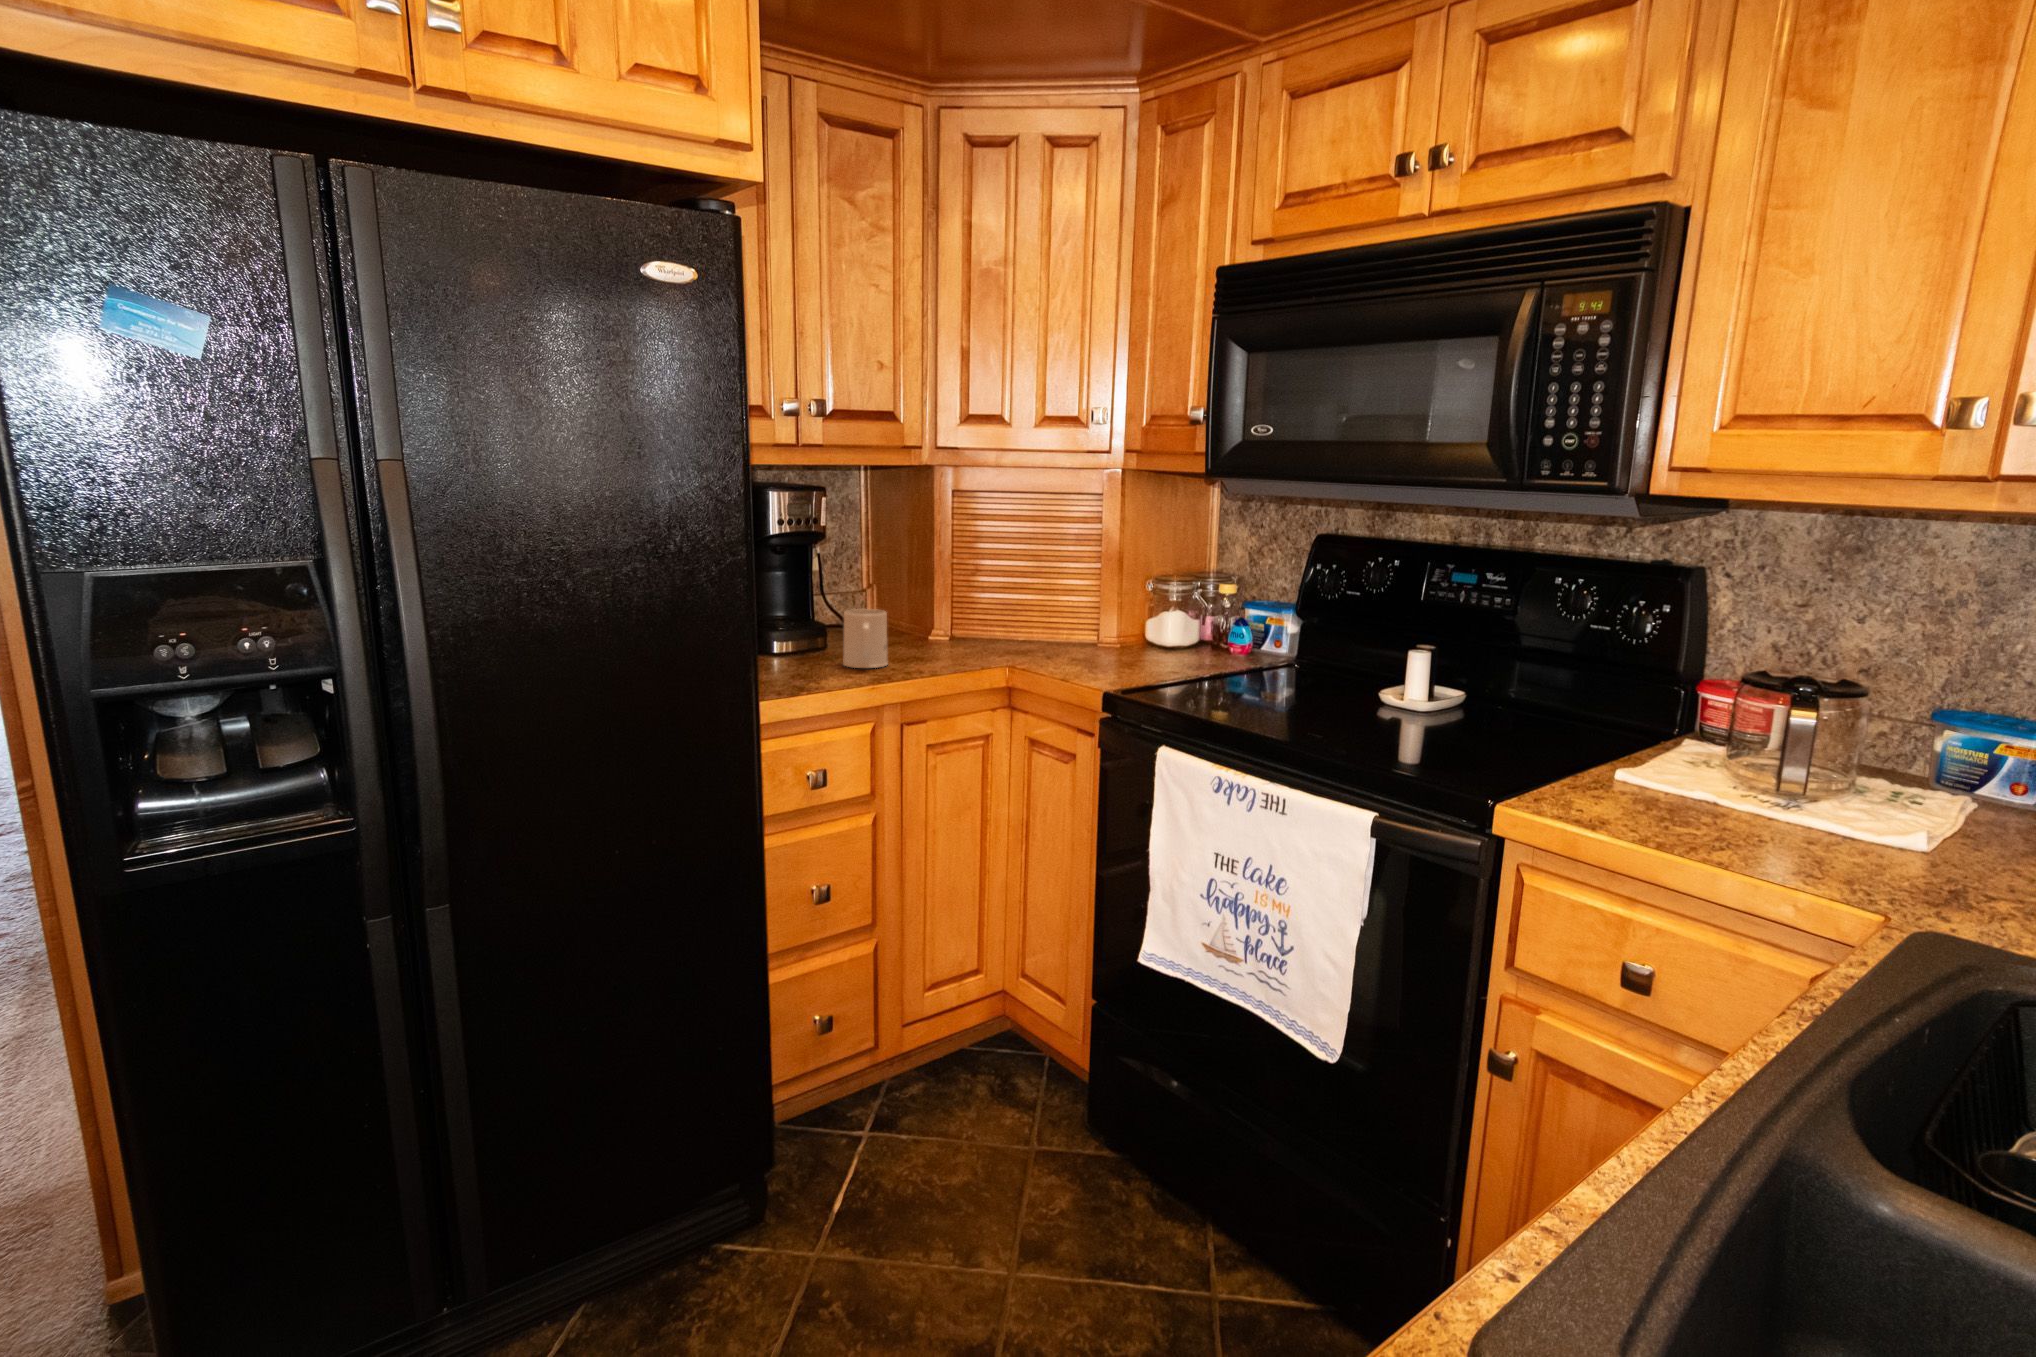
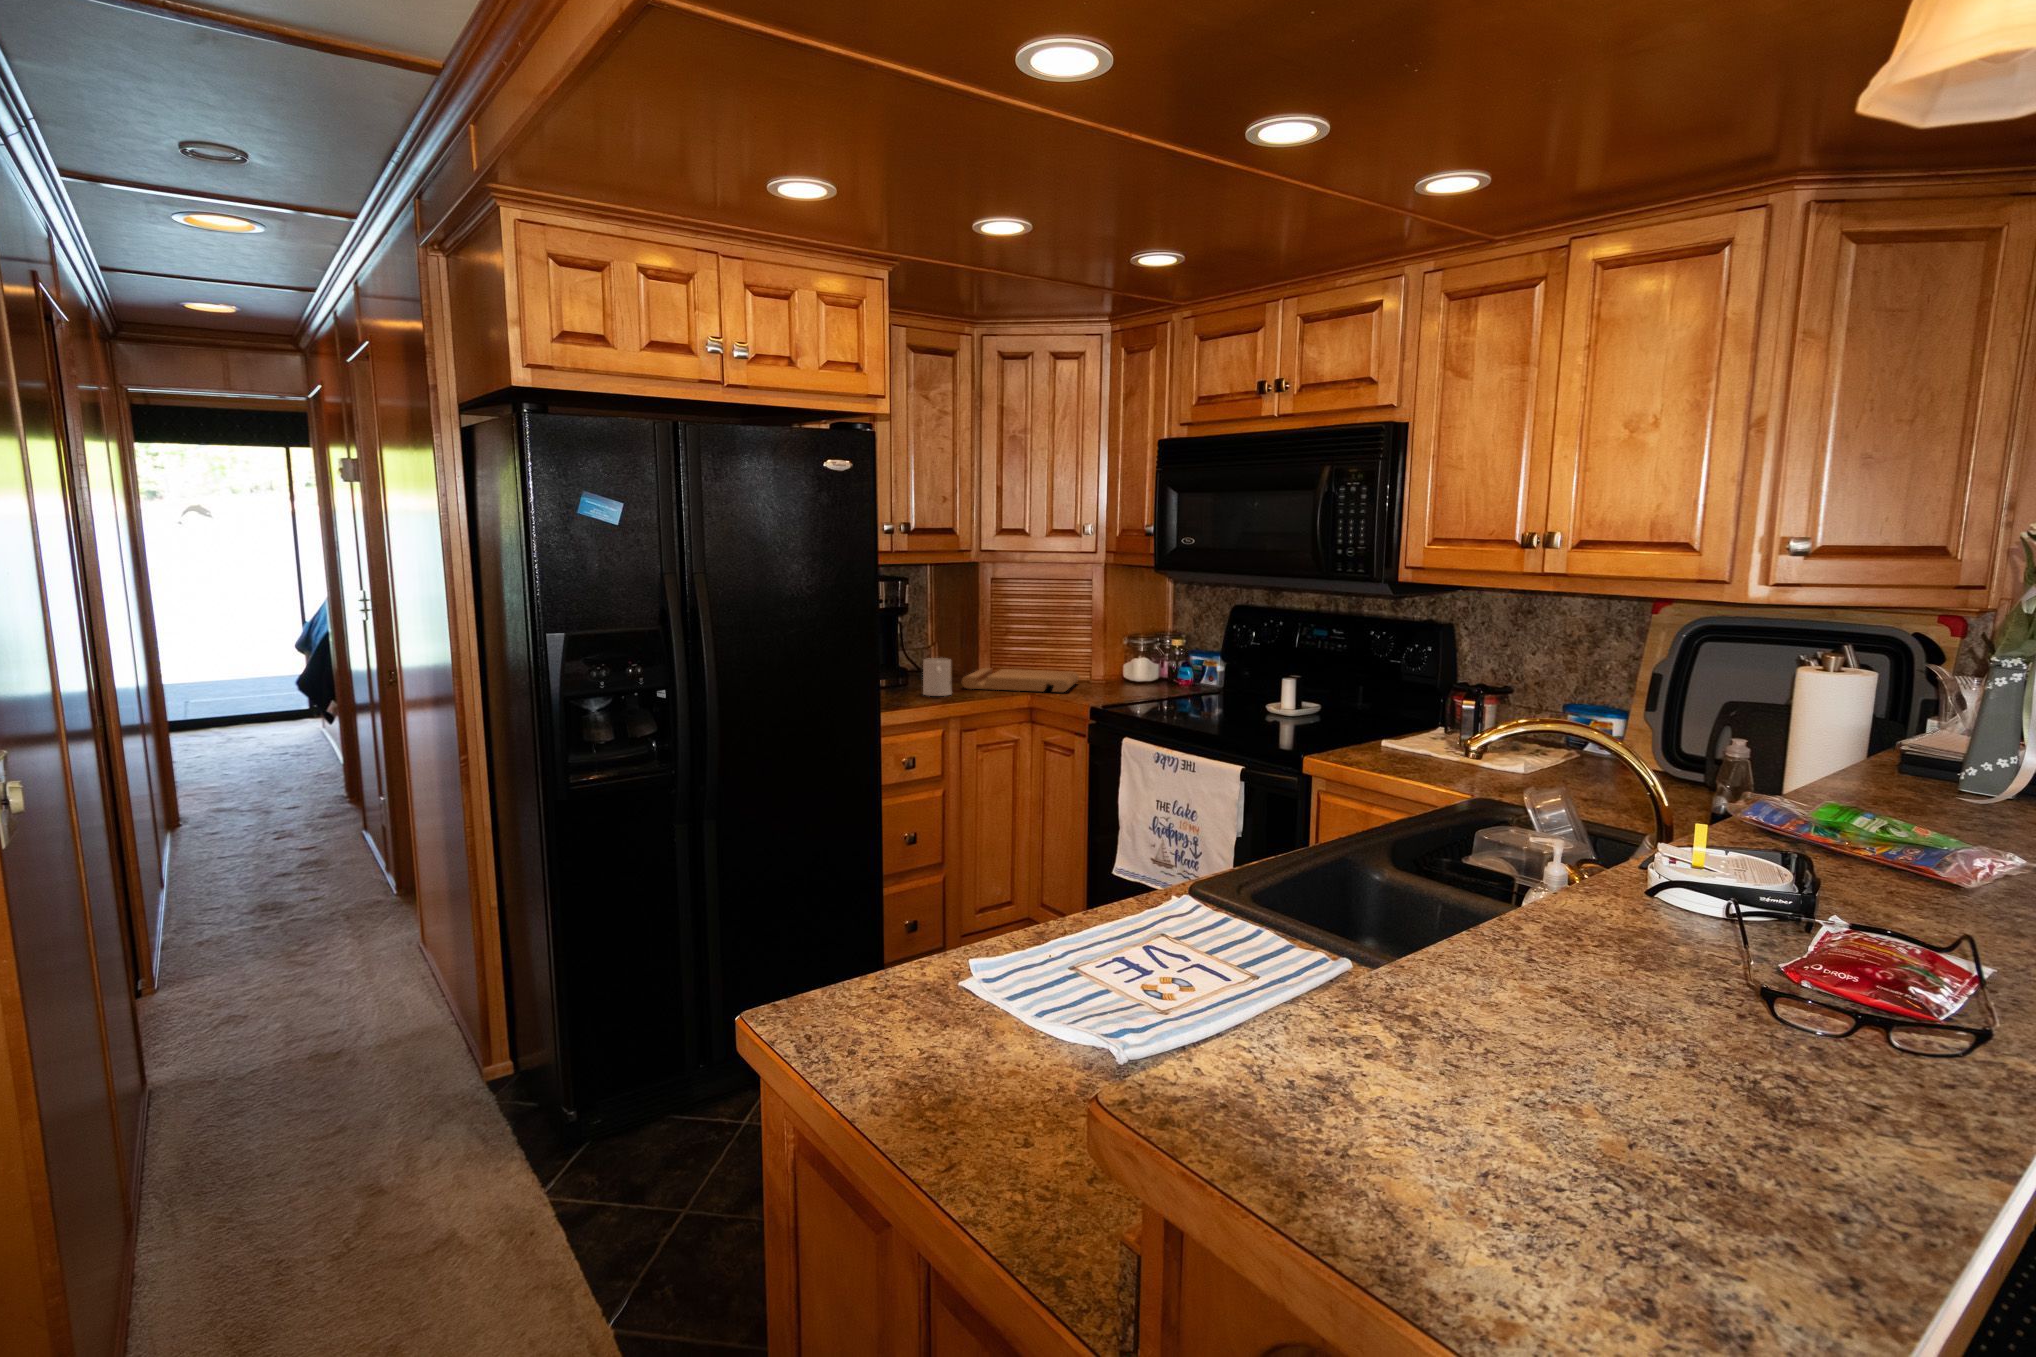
cutting board: none [904,623,1081,663] -> present [962,668,1079,692]

